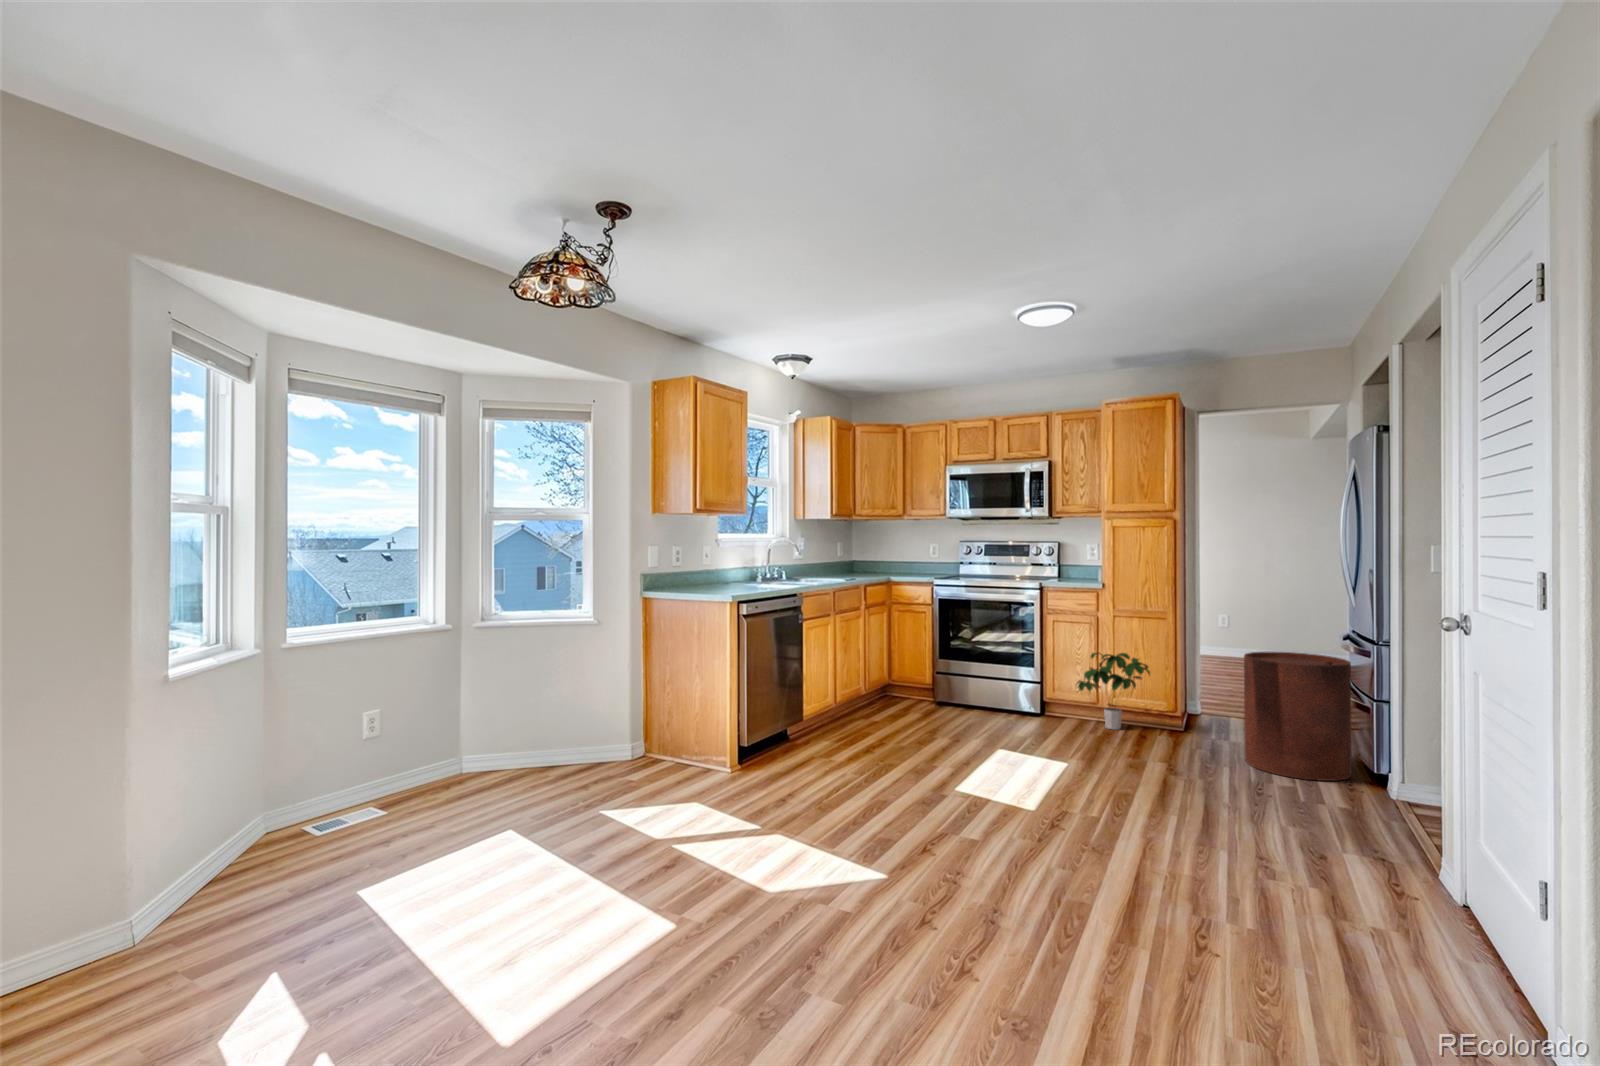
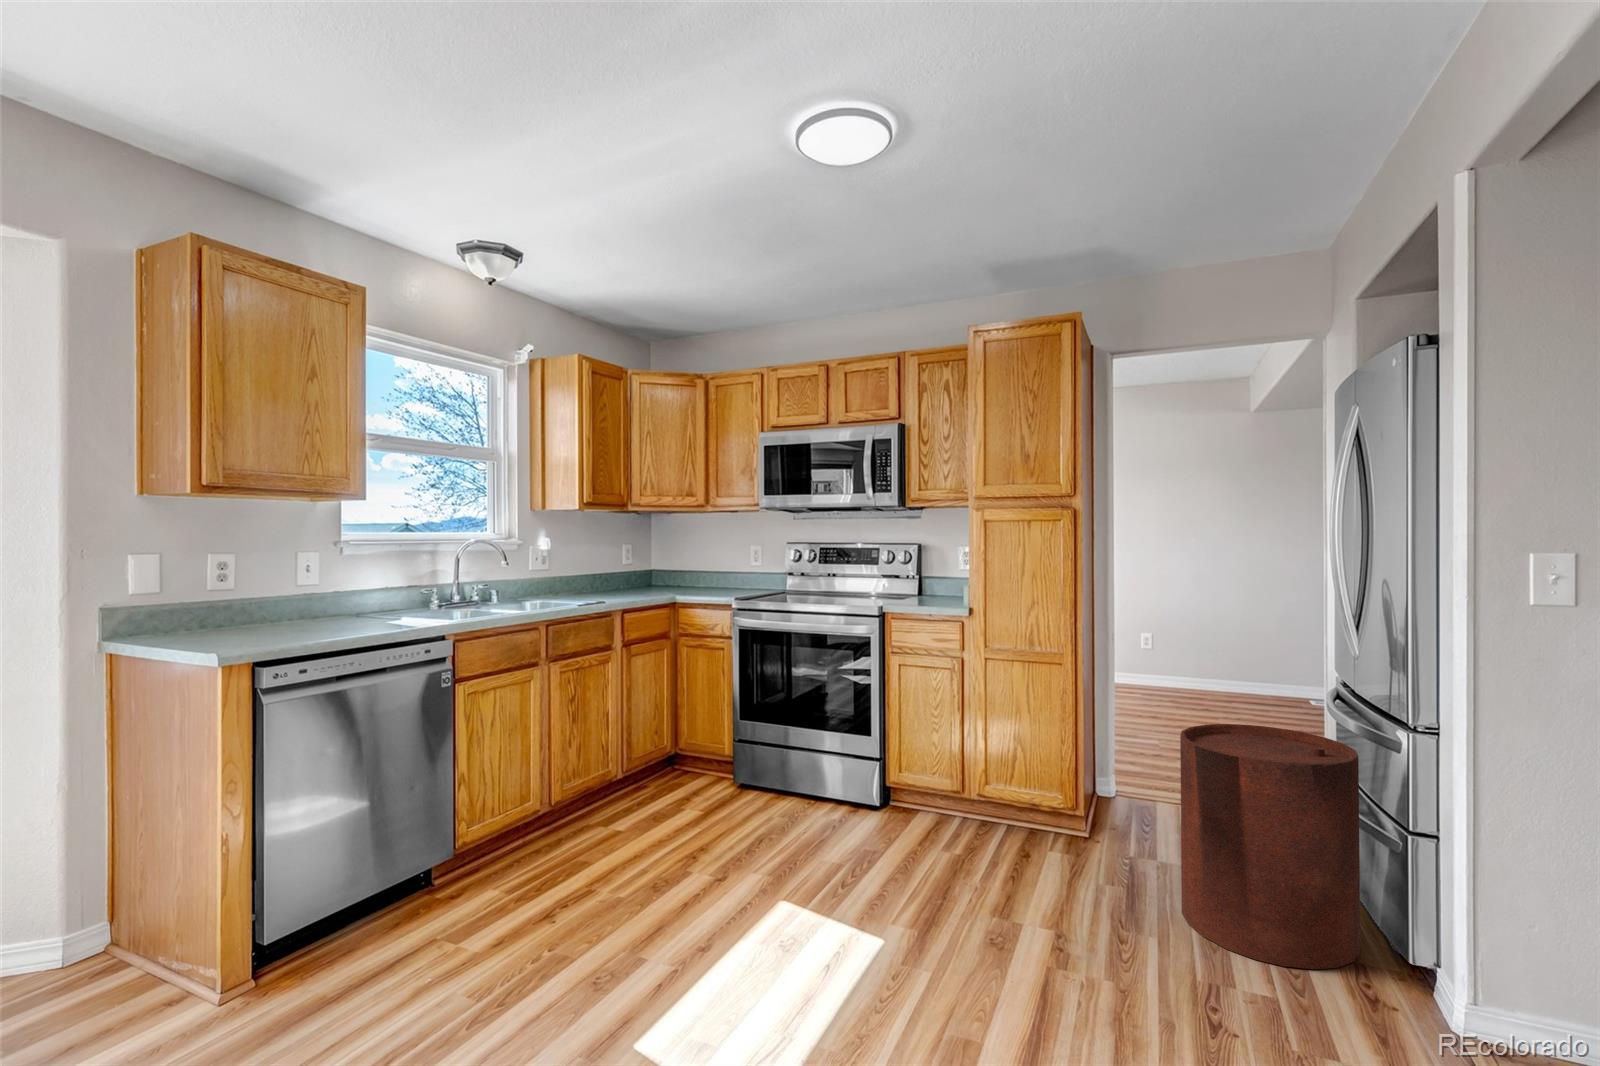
potted plant: present [1077,652,1150,730] -> none [929,714,1038,839]

